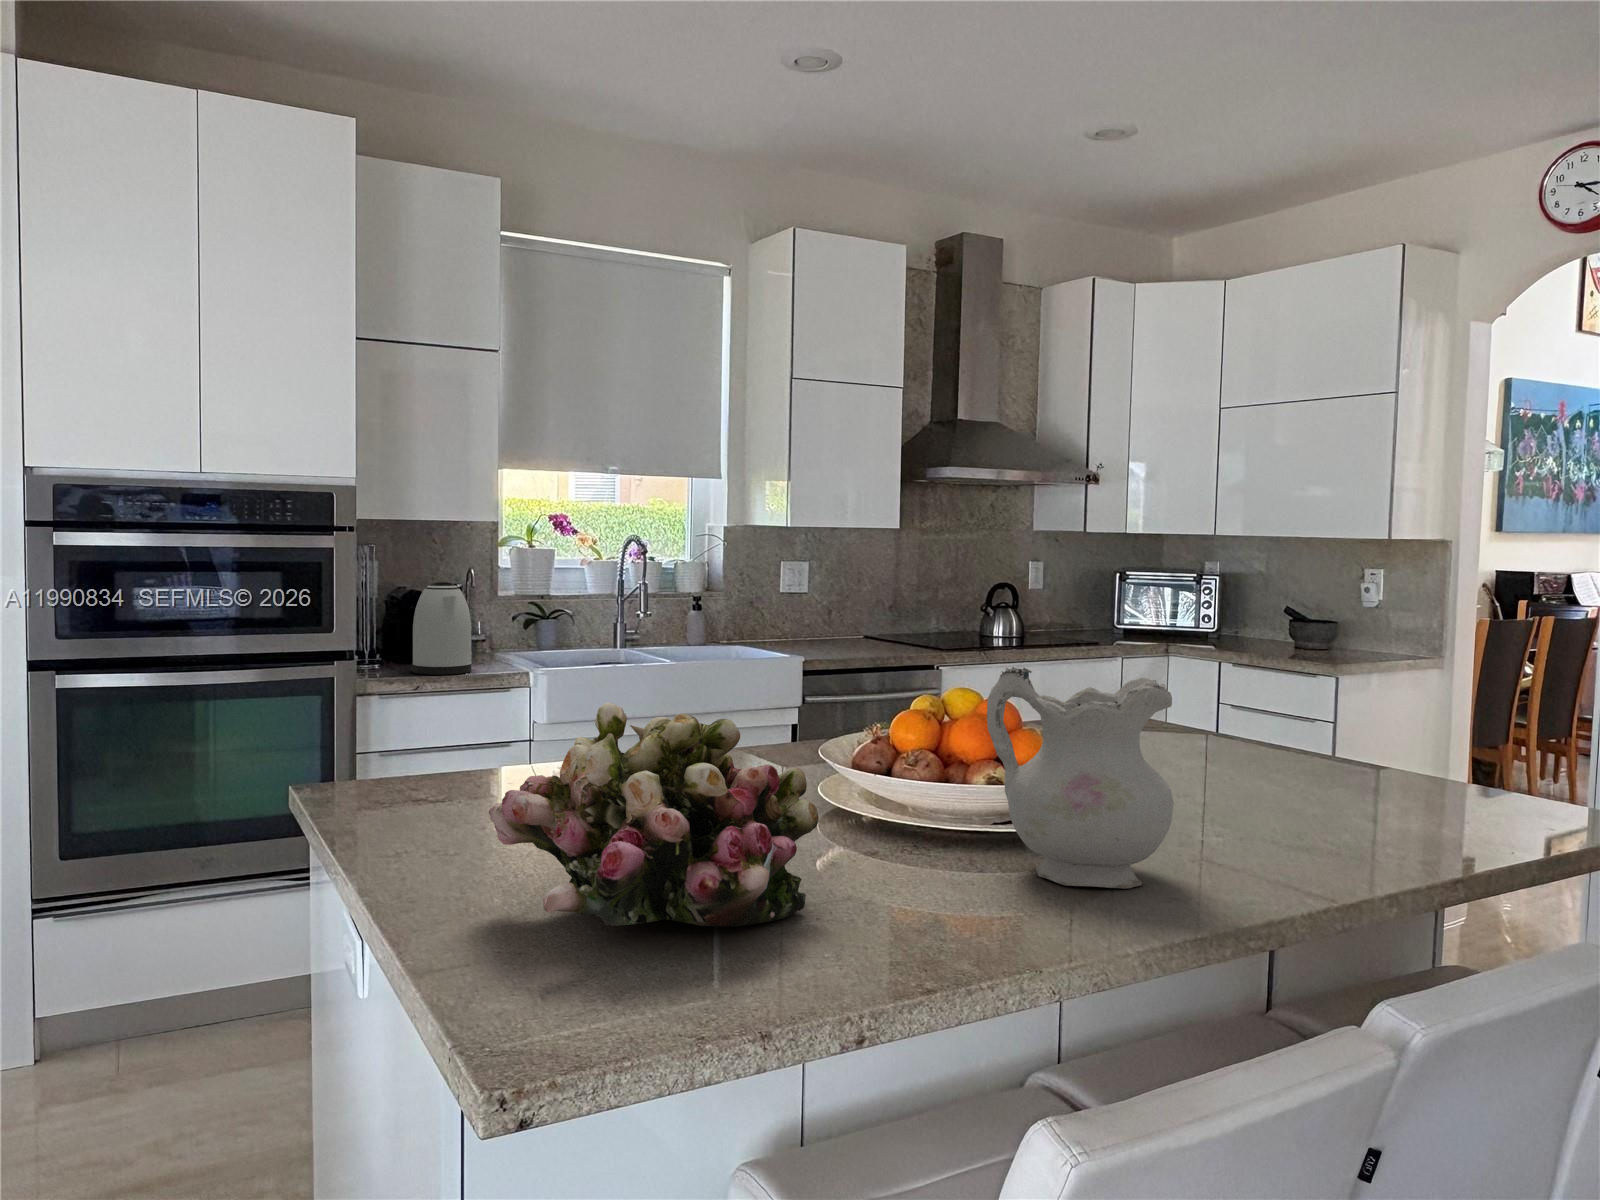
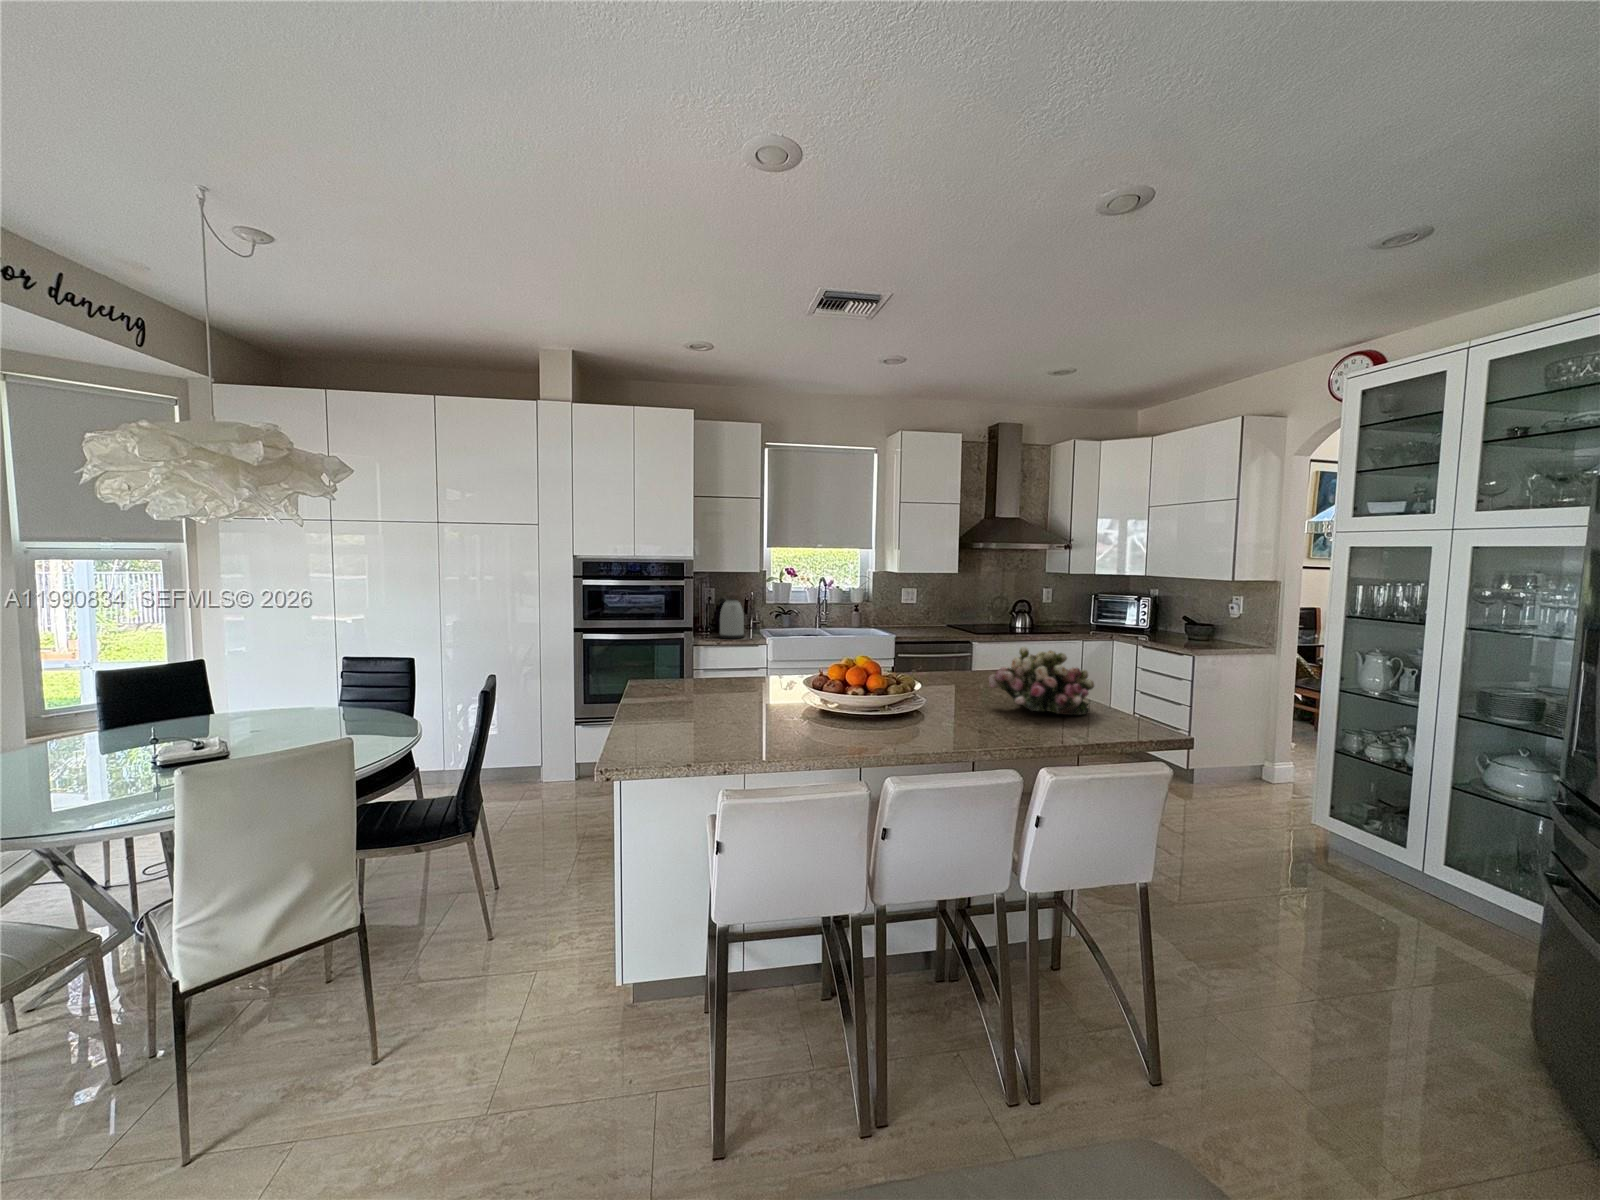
ceramic pitcher: present [987,667,1174,889] -> none [837,647,905,737]
flower arrangement: present [489,703,819,926] -> present [988,647,1094,715]

